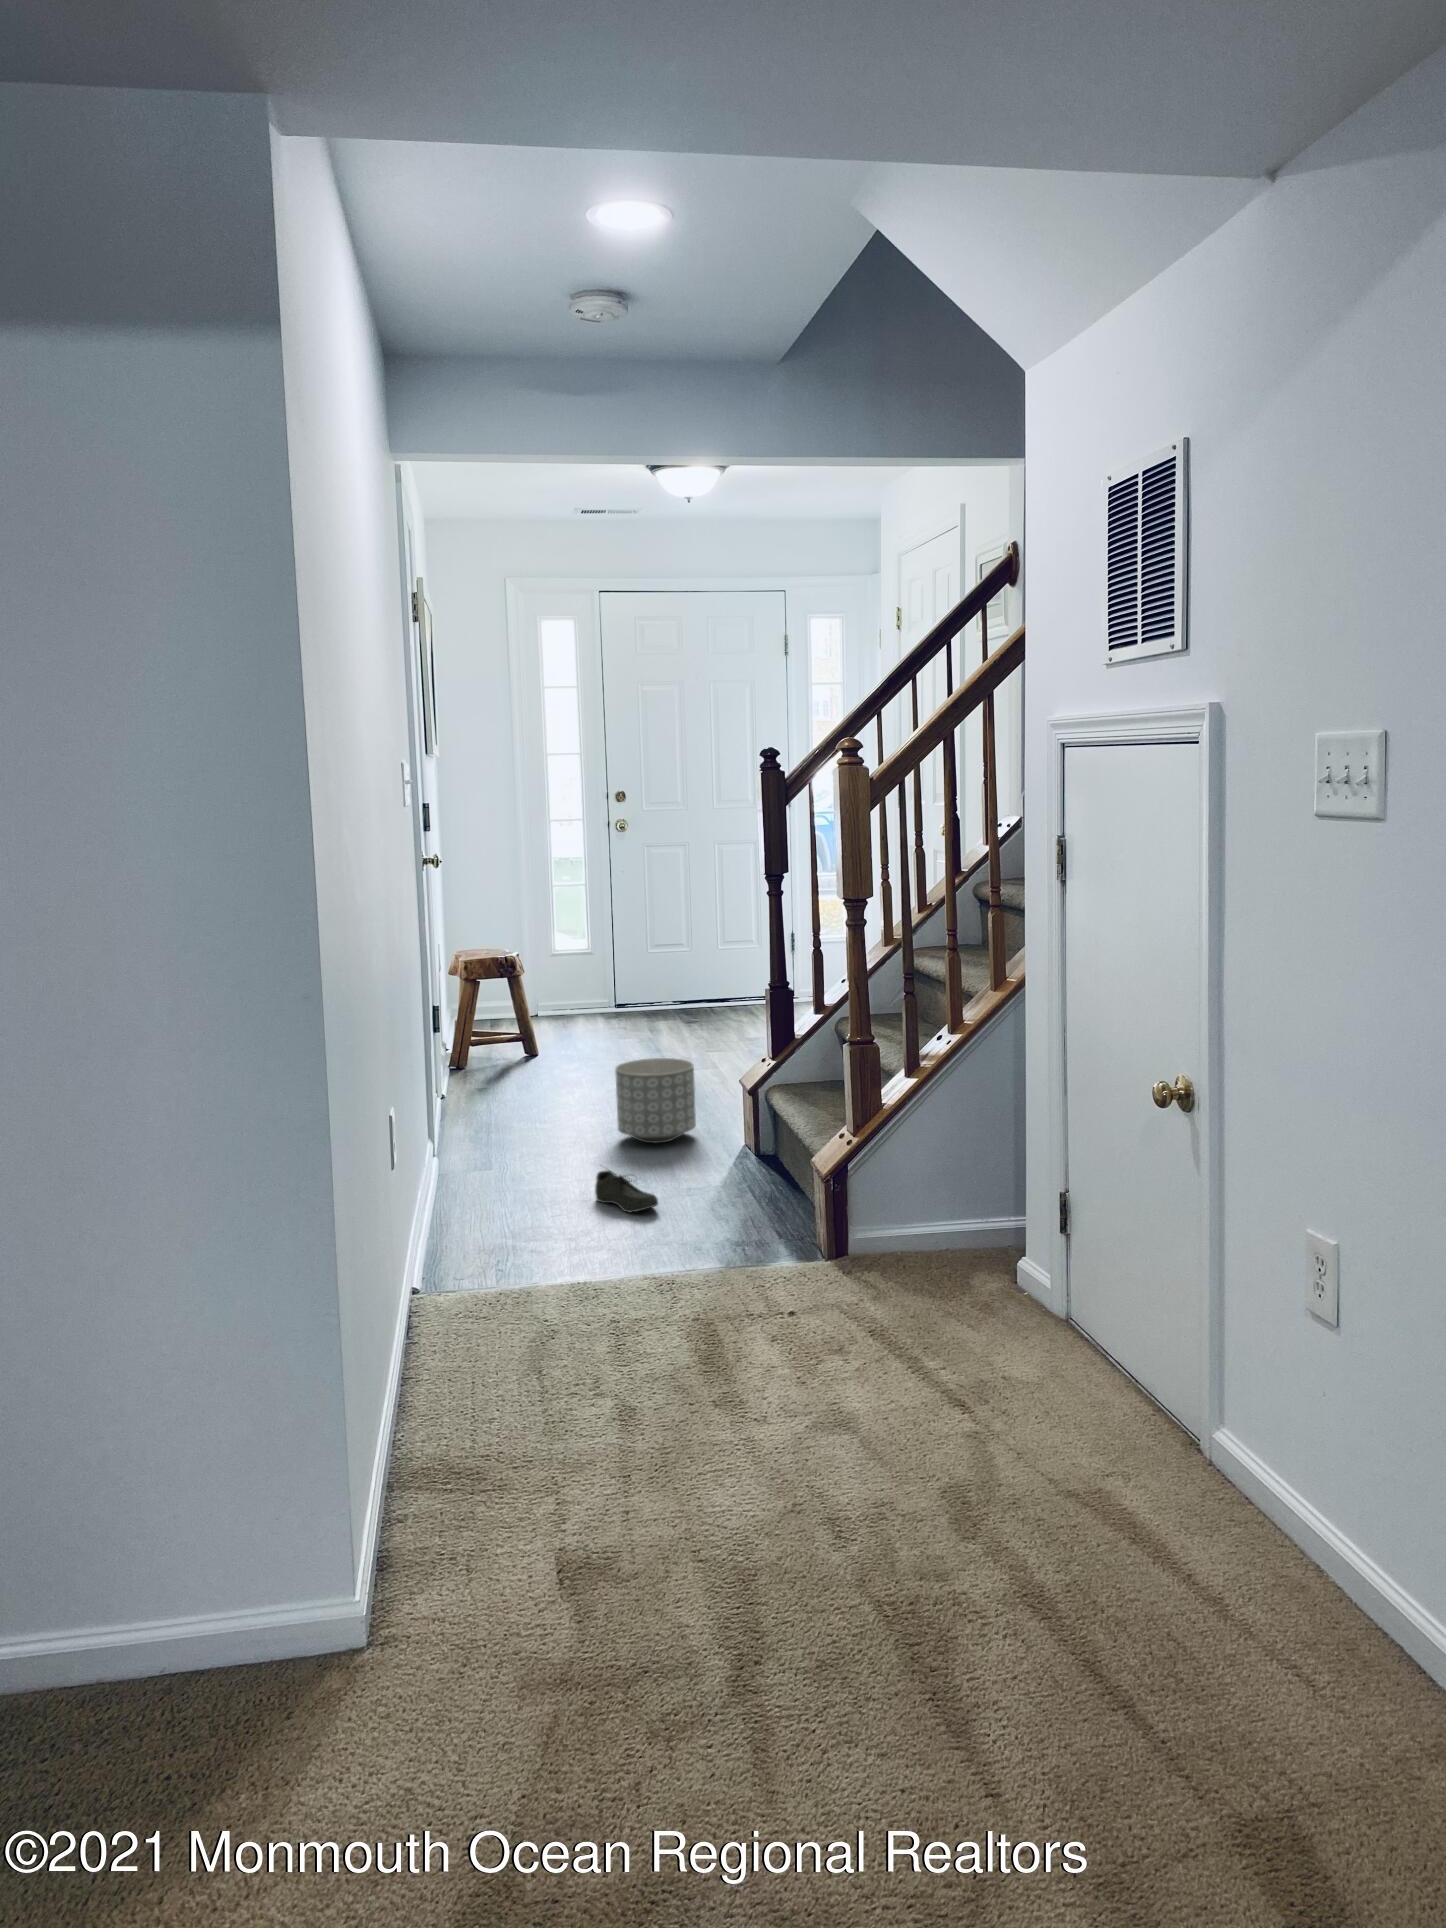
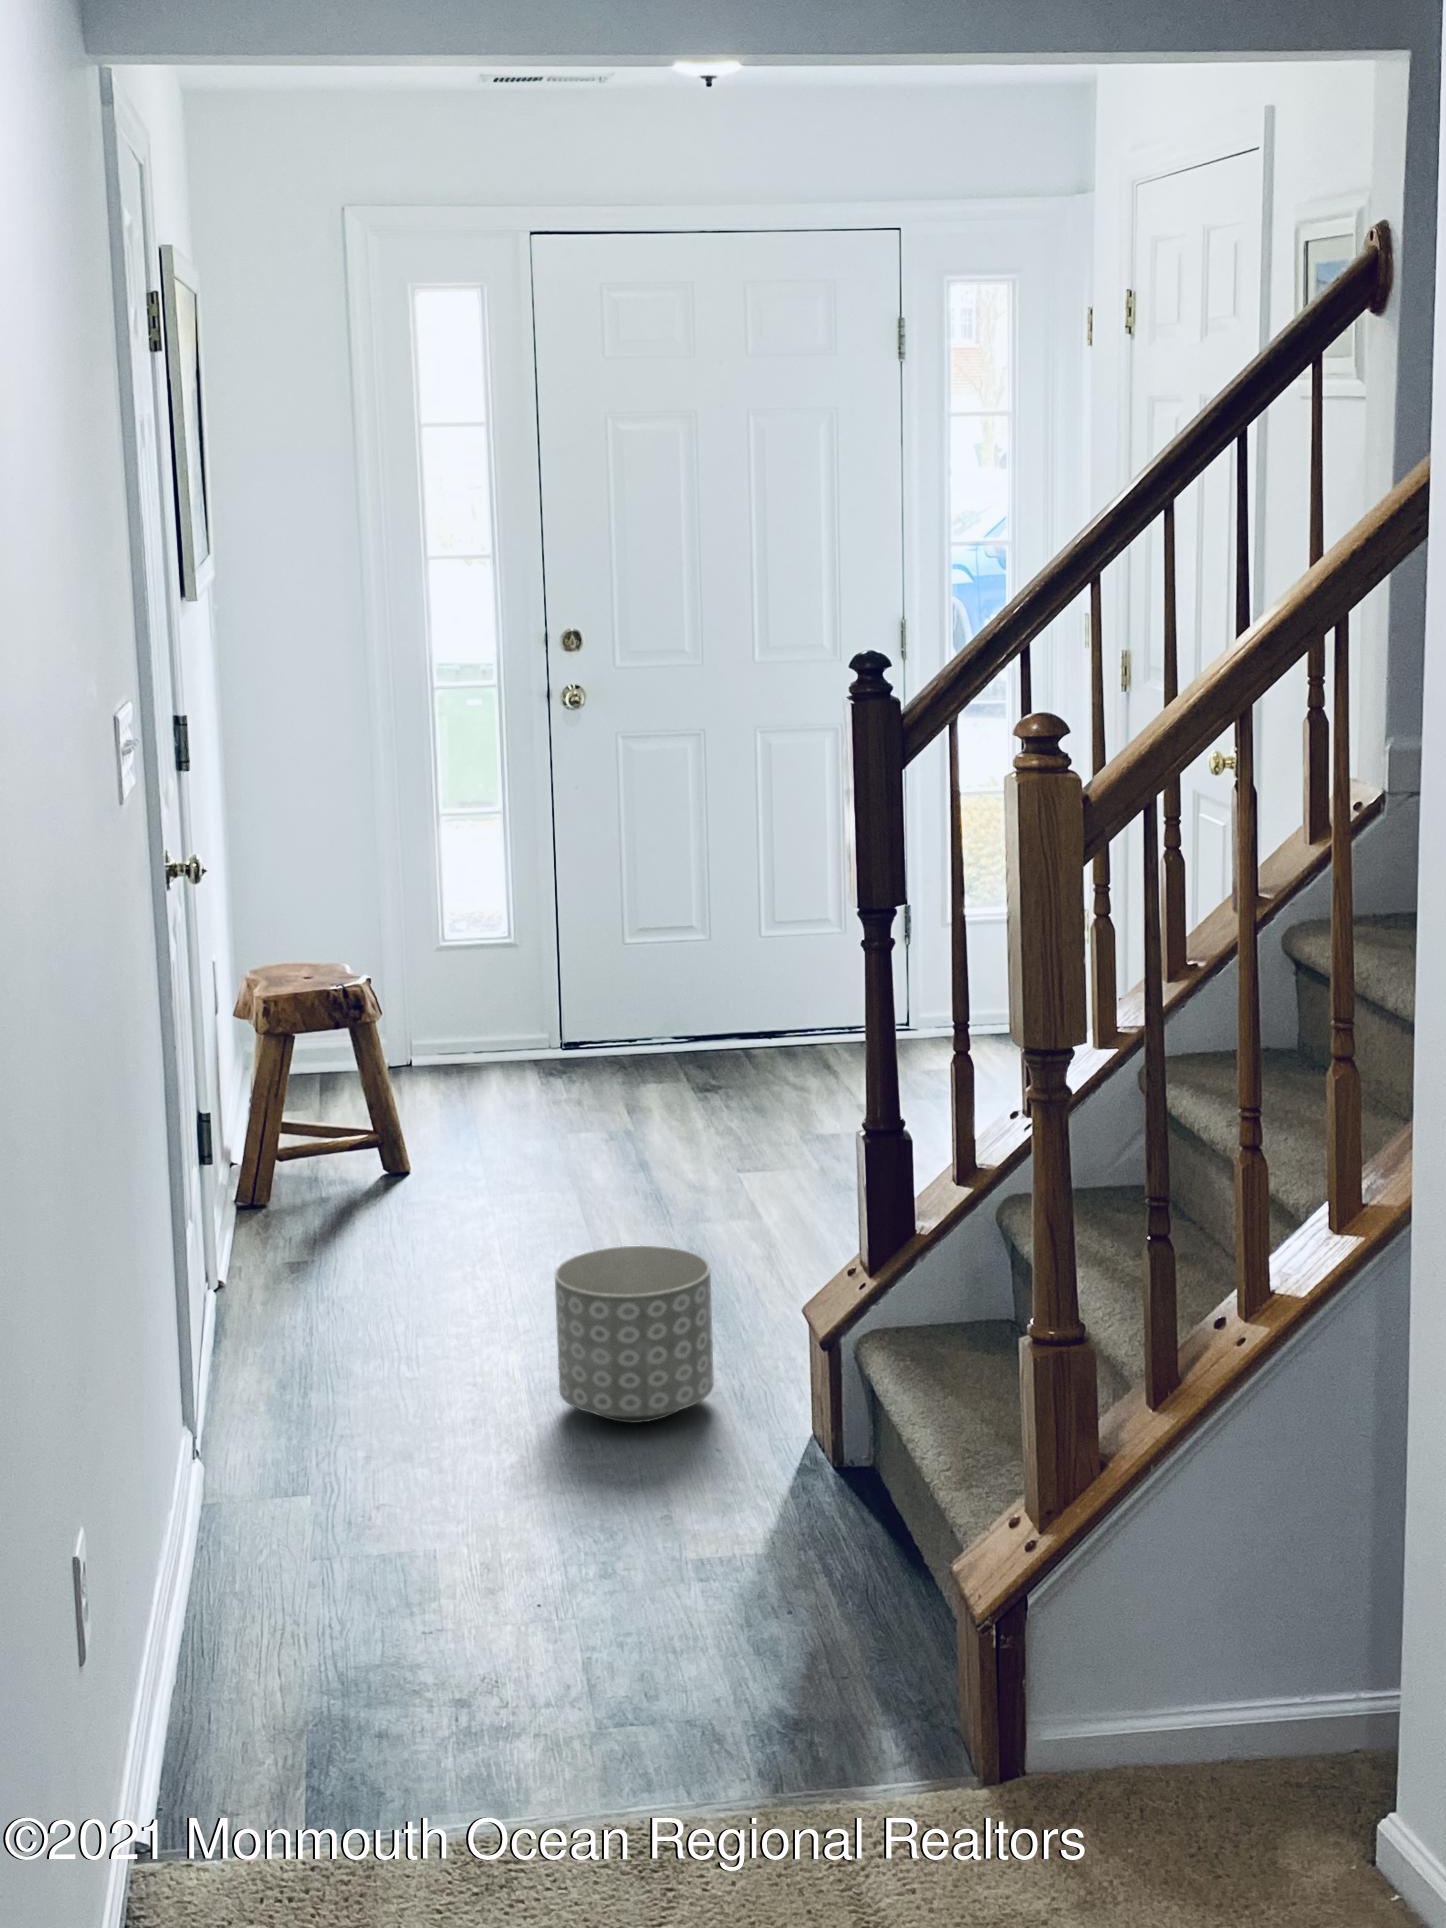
shoe: present [595,1165,658,1212] -> none [512,1522,638,1622]

